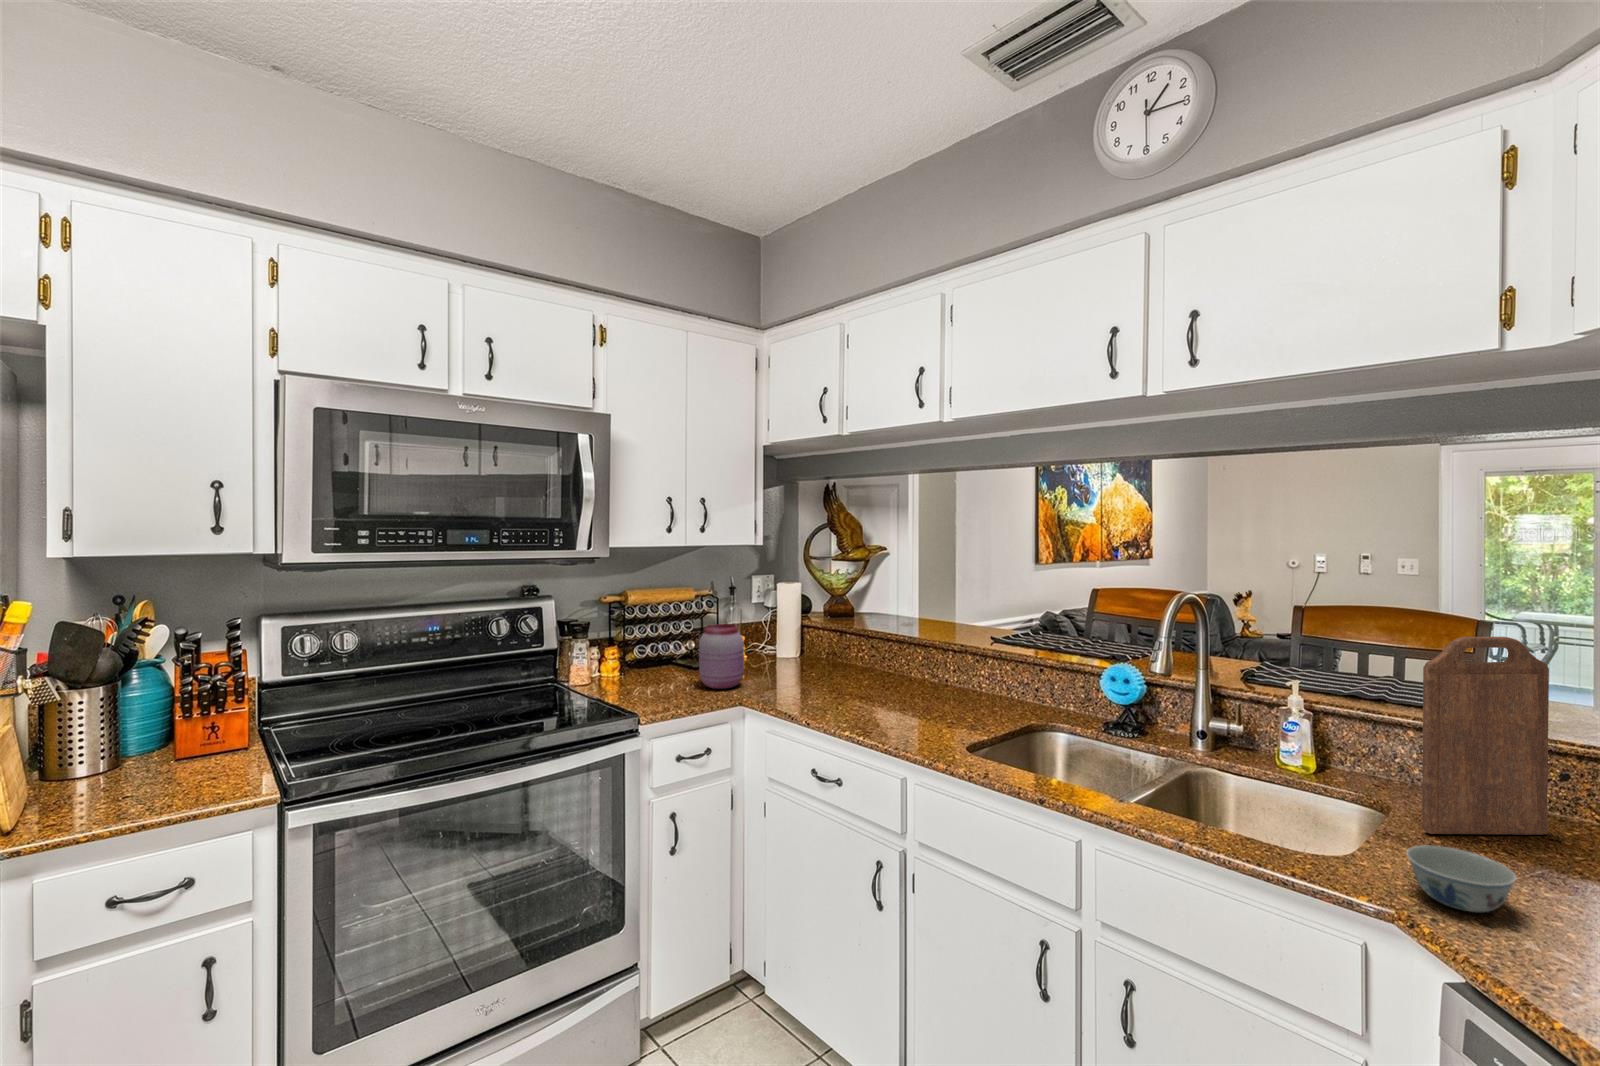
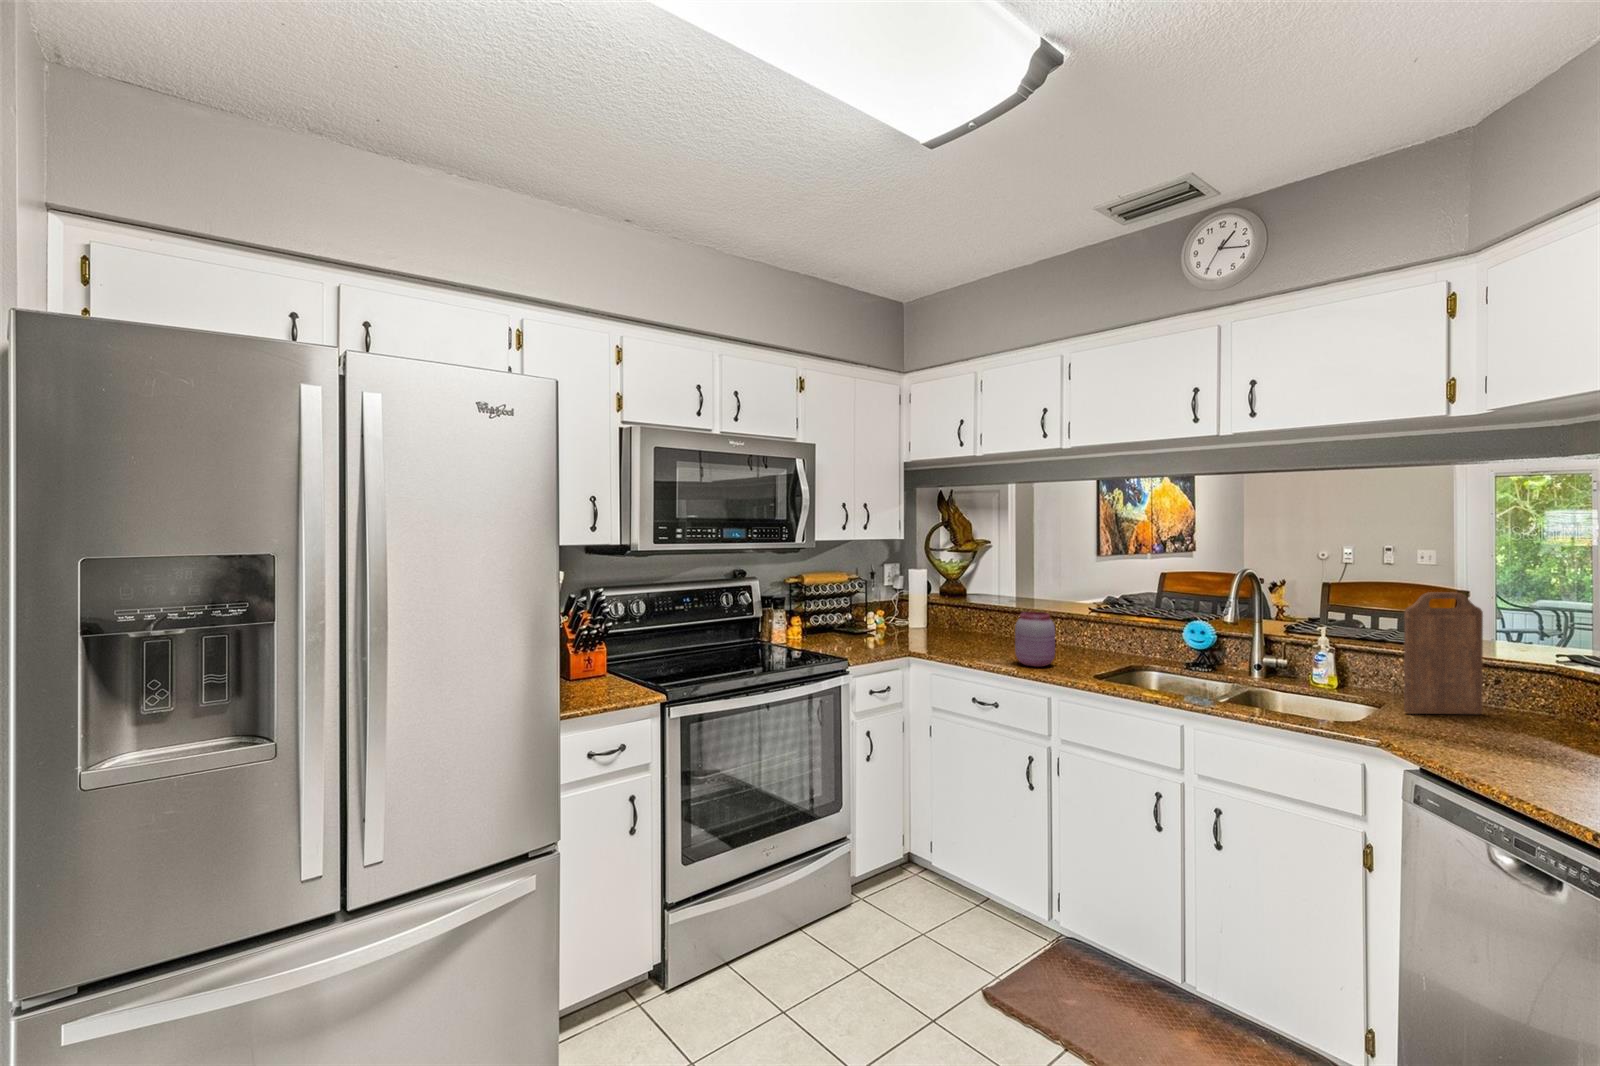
jar: present [699,624,744,689] -> present [1015,612,1055,667]
bowl: present [1406,845,1516,912] -> none [1391,709,1453,740]

